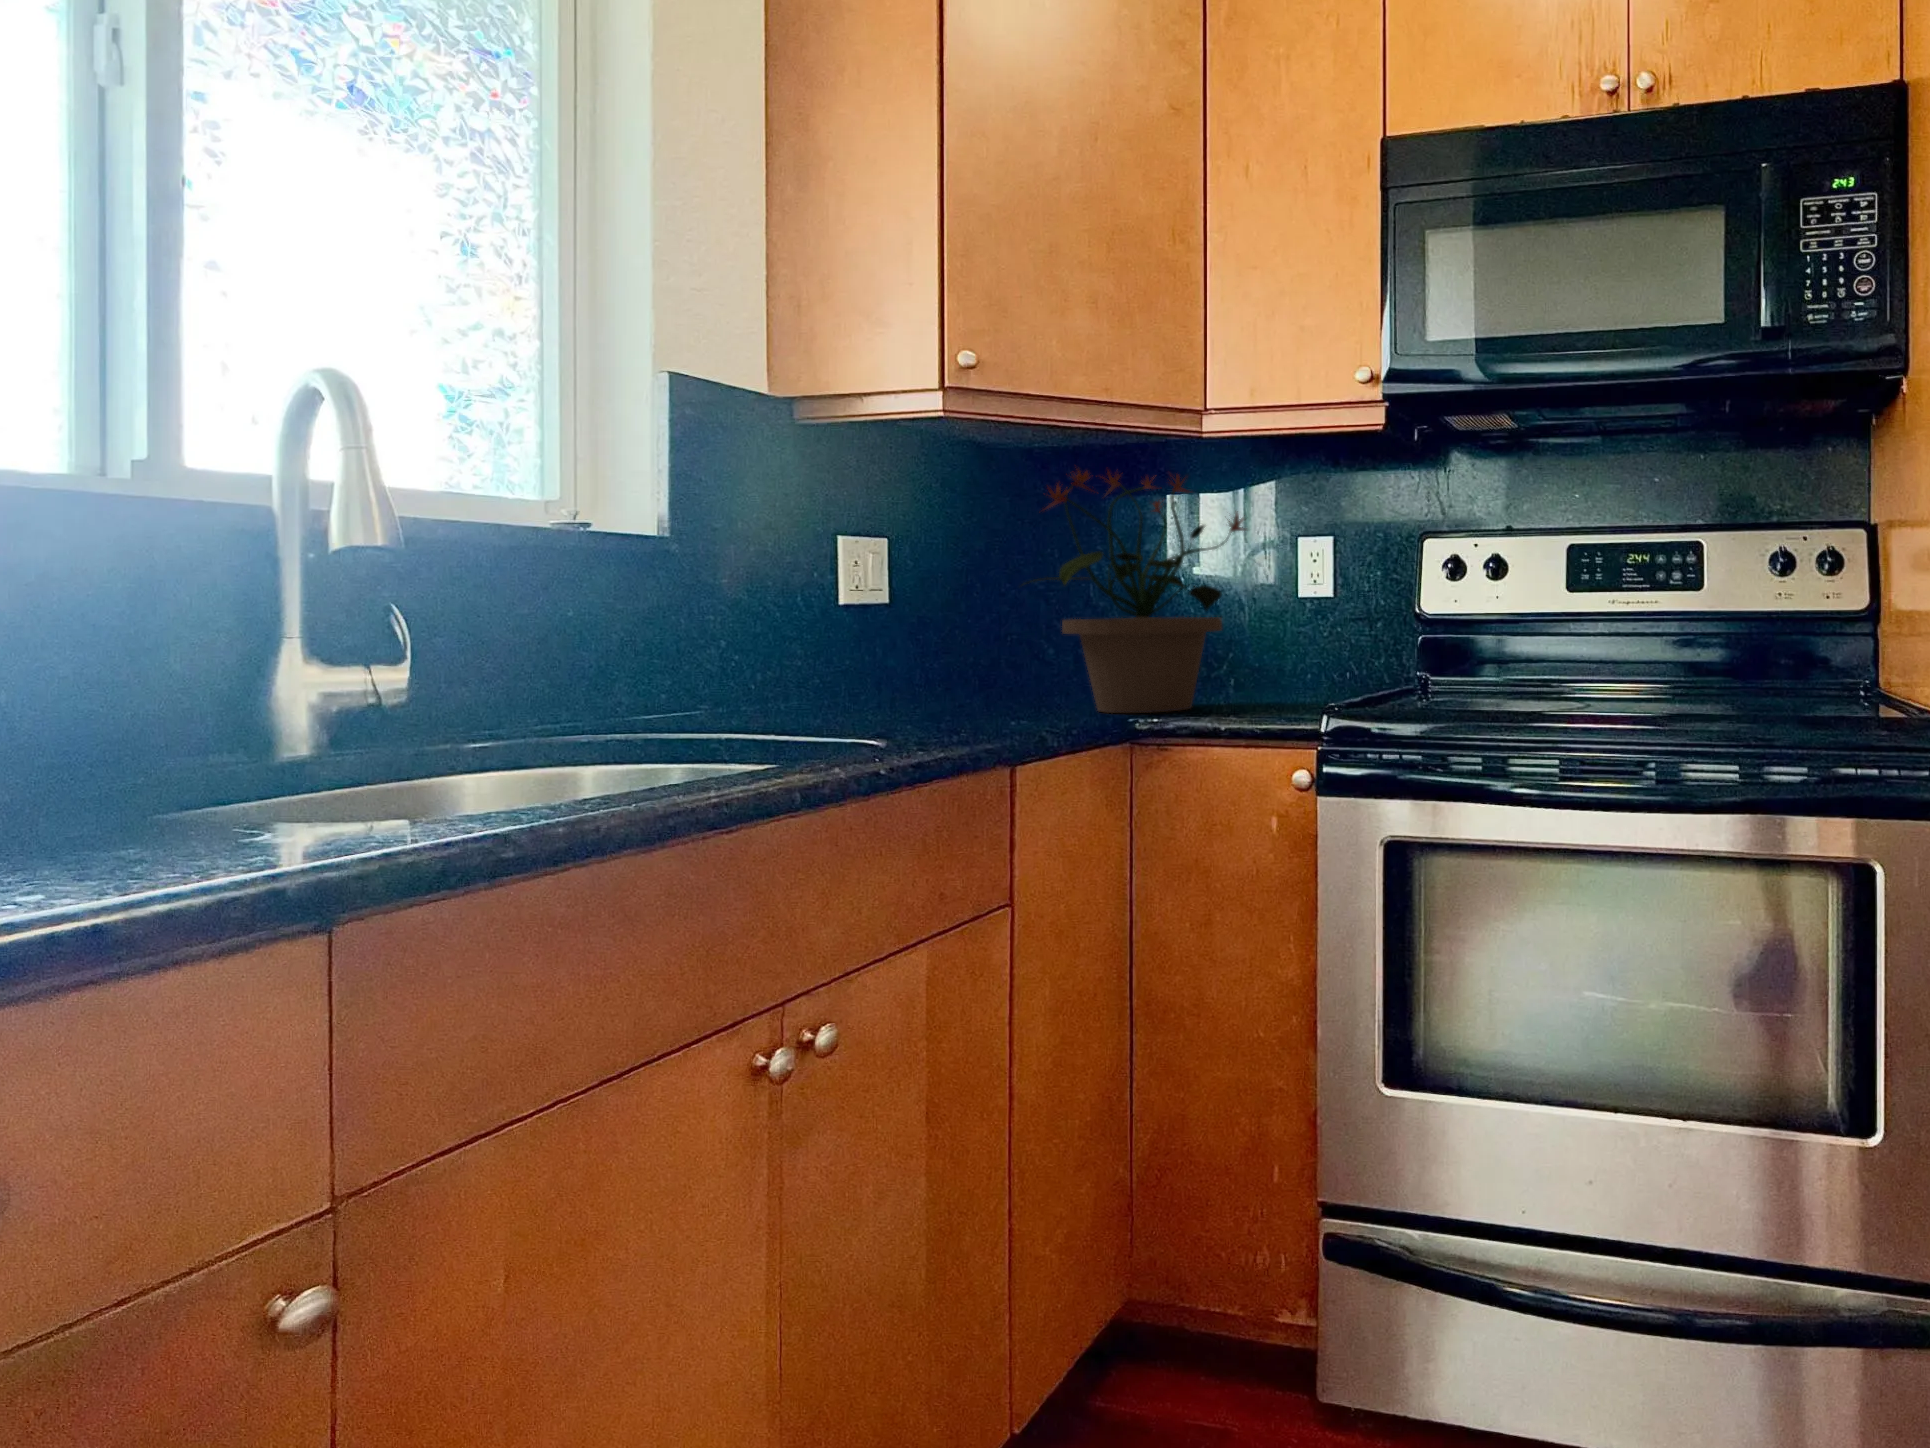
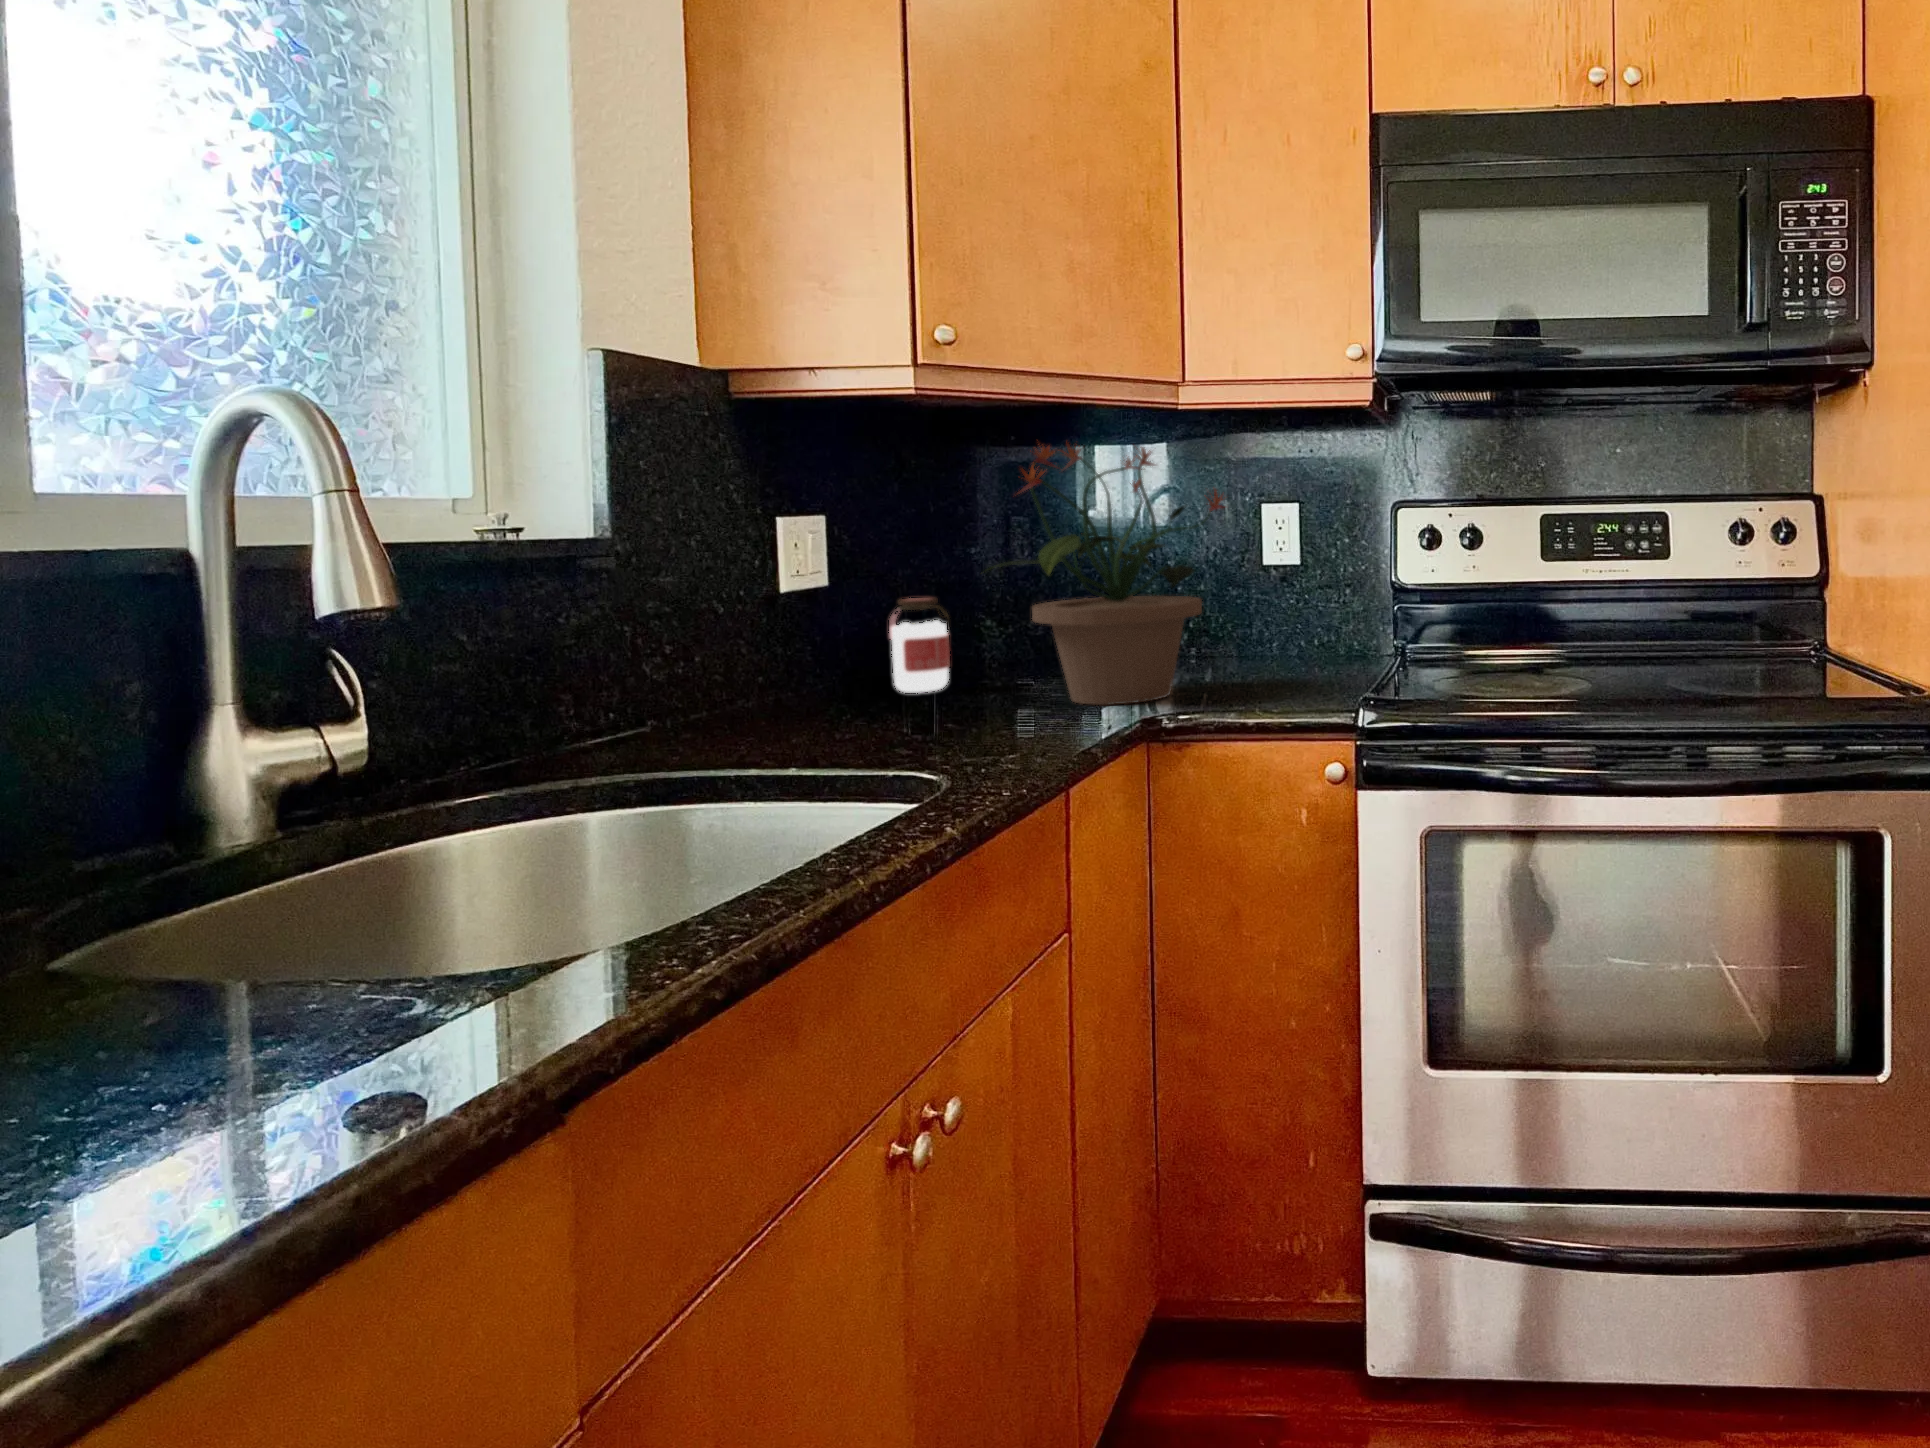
jar: none [954,616,1008,703] -> present [889,598,950,693]

